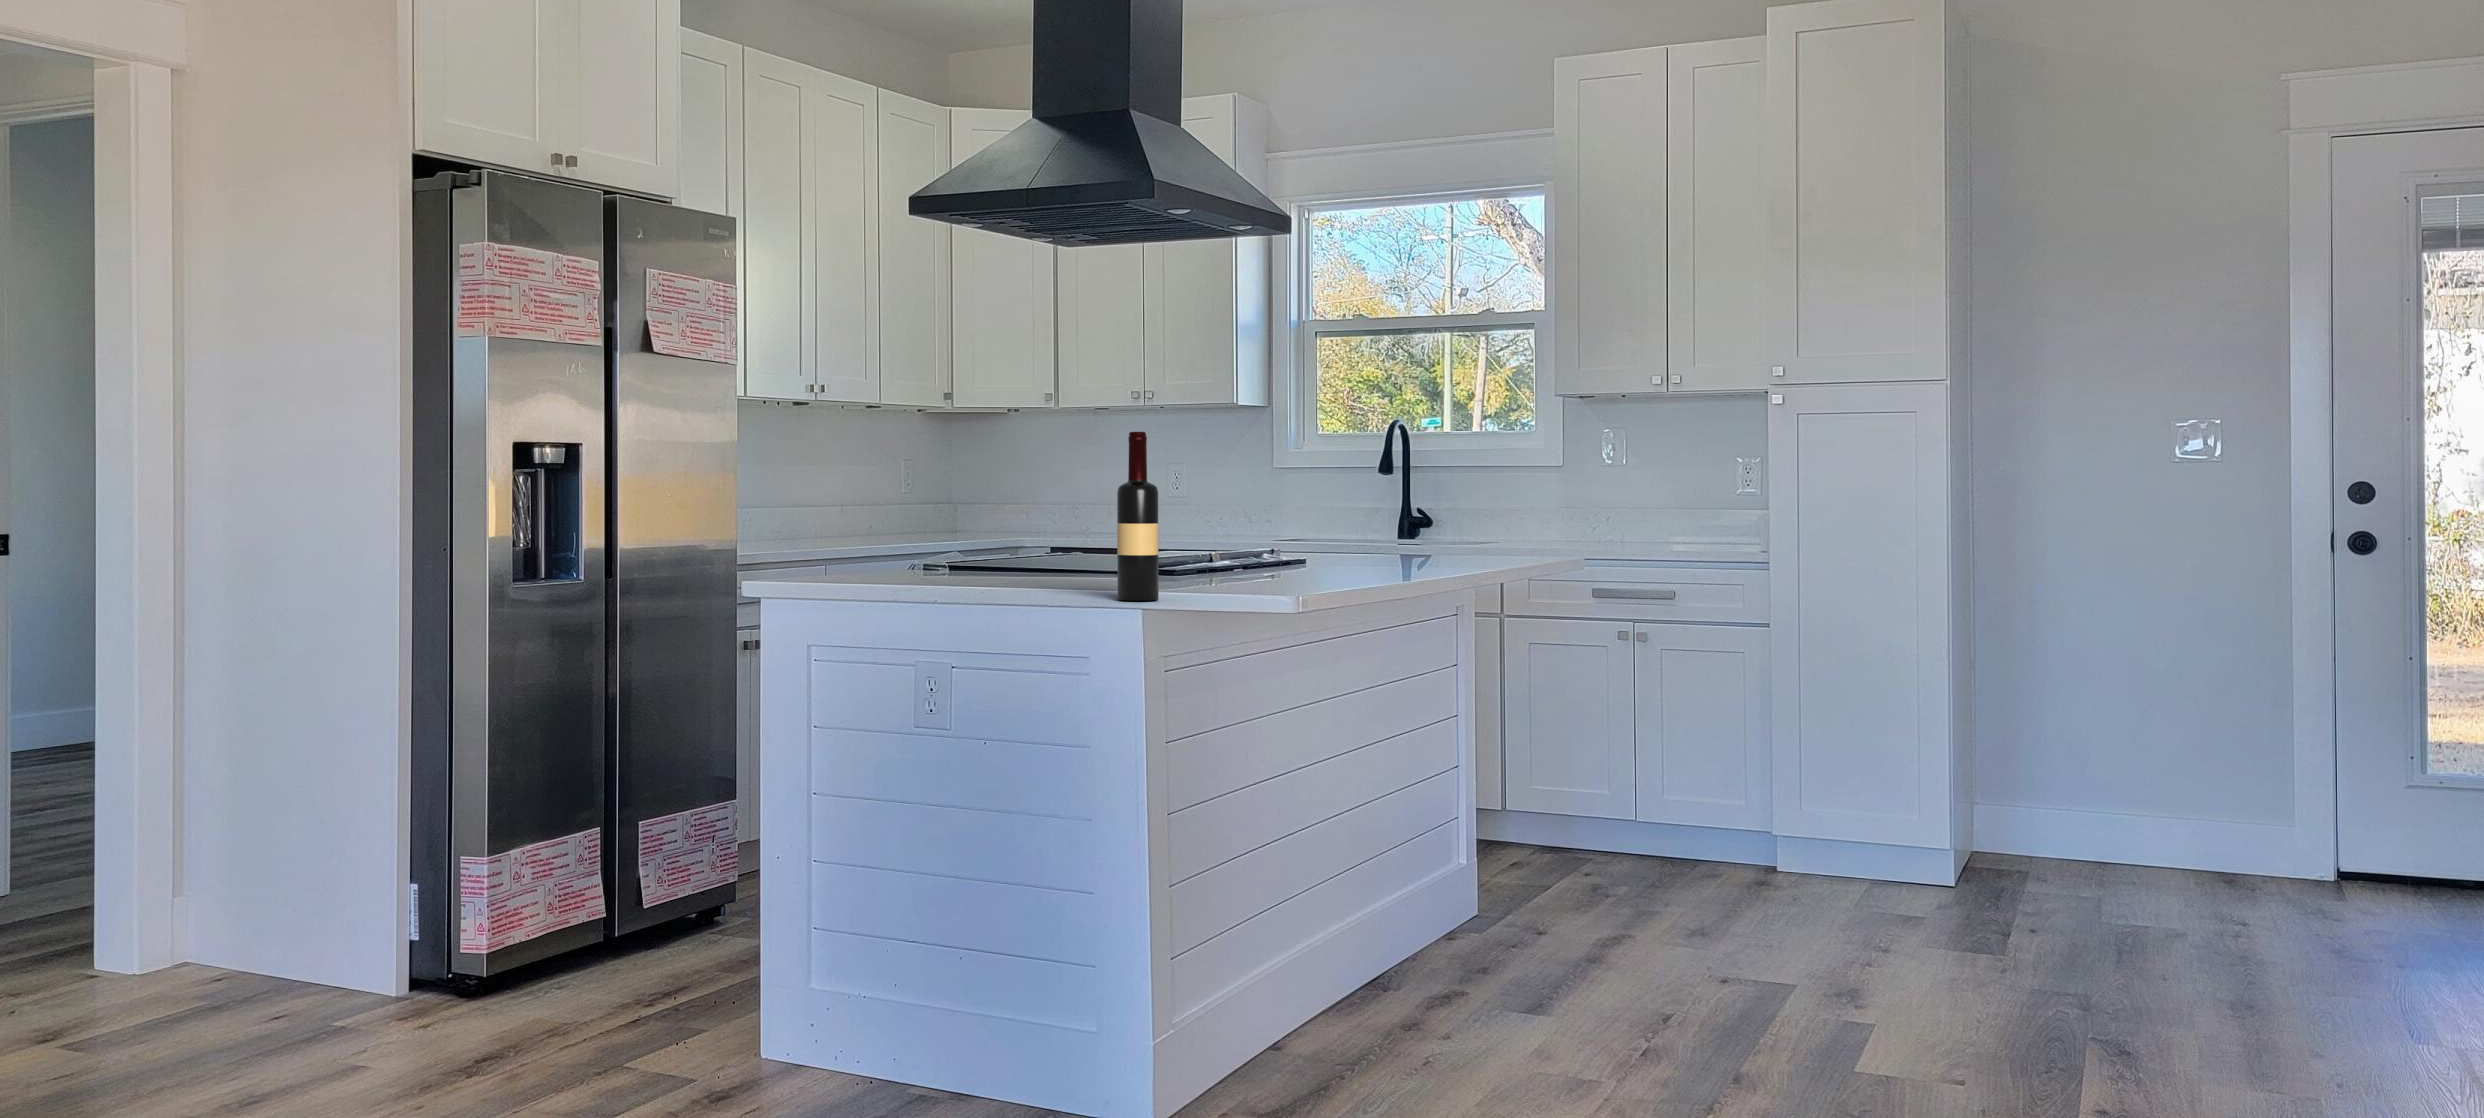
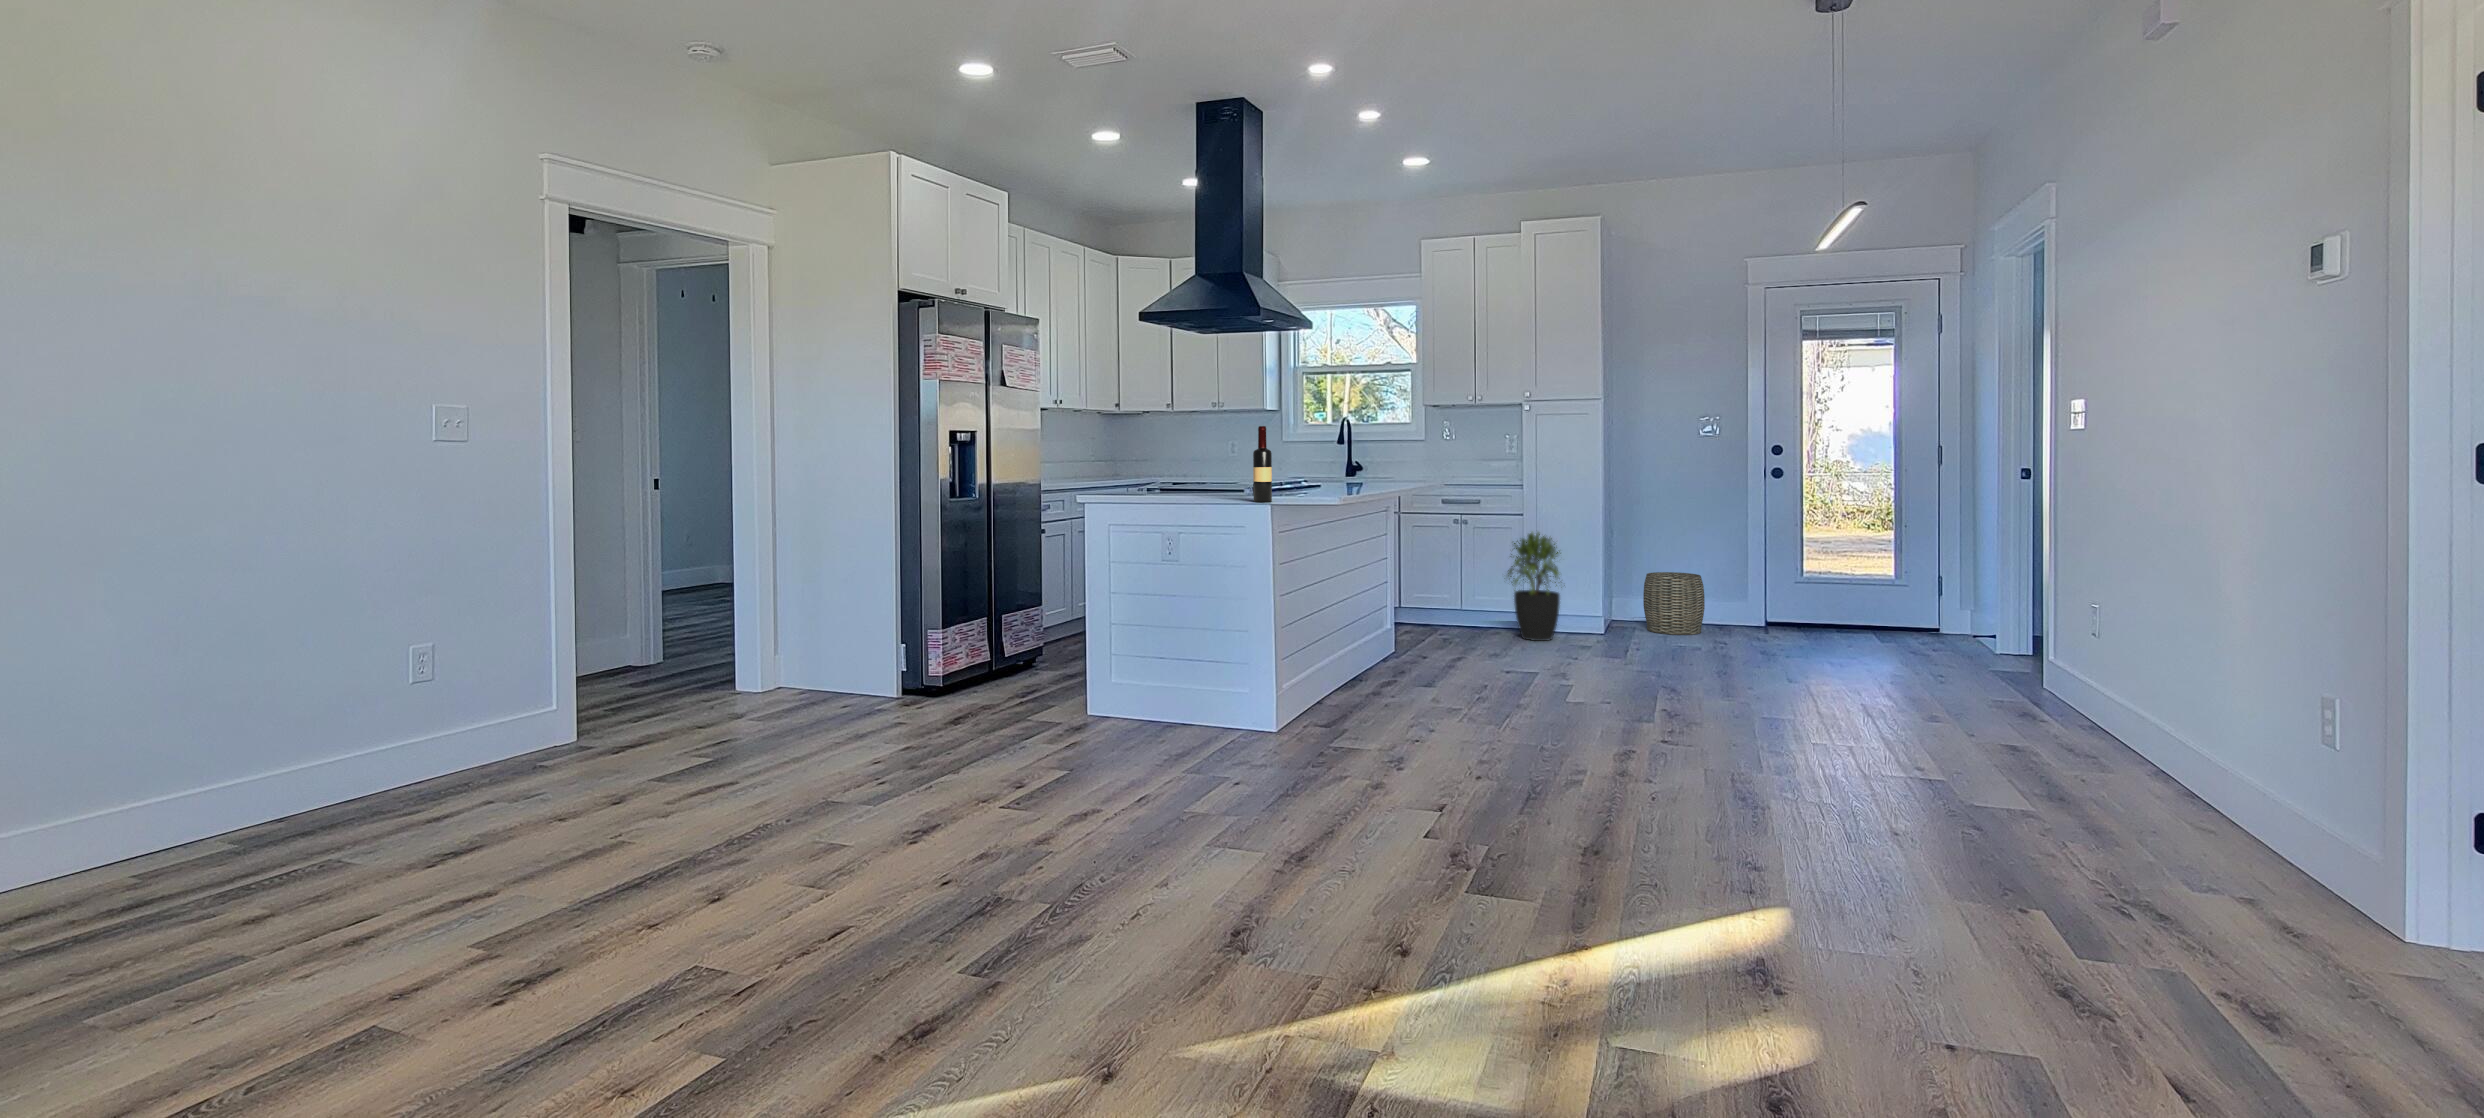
potted plant: none [1716,660,1861,900] -> present [1508,533,1561,641]
woven basket: none [2036,754,2176,893] -> present [1643,572,1705,635]

